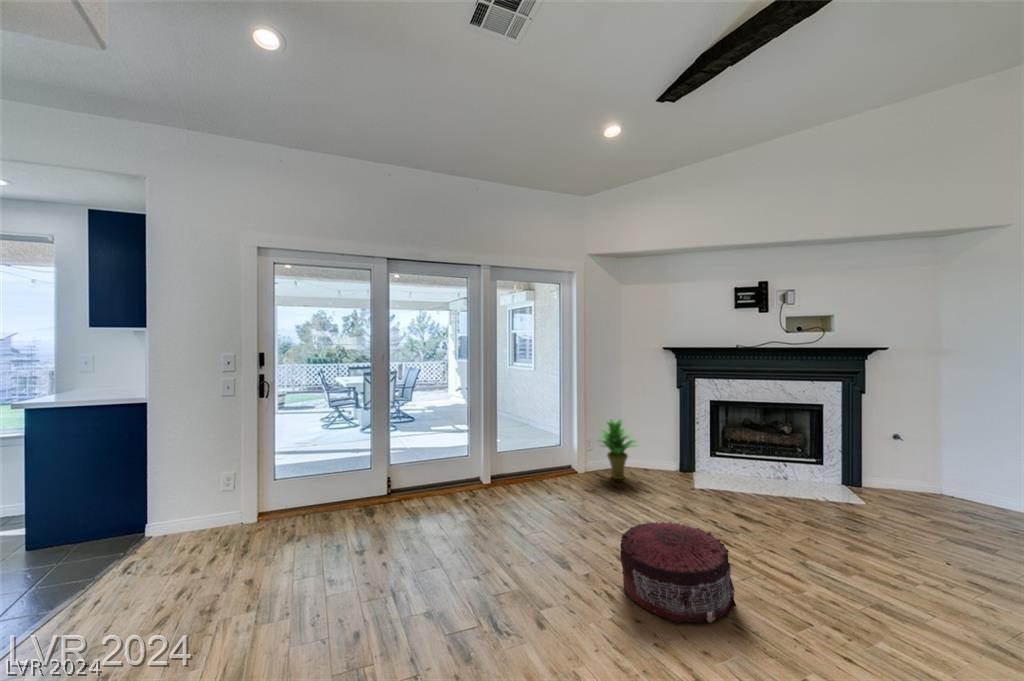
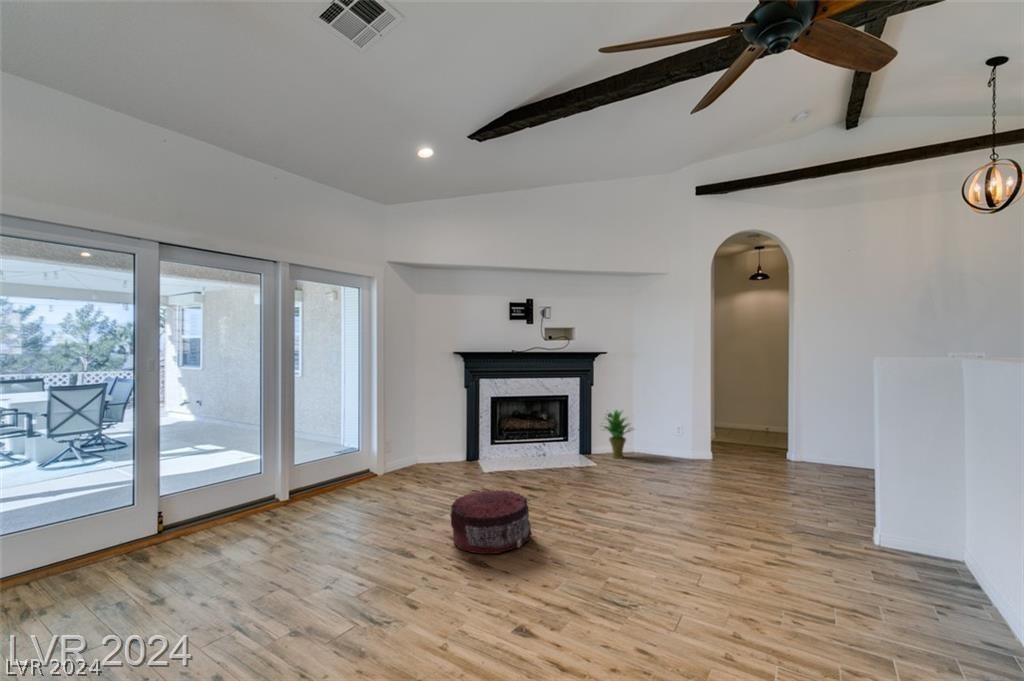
potted plant: present [599,420,638,479] -> present [604,410,630,459]

